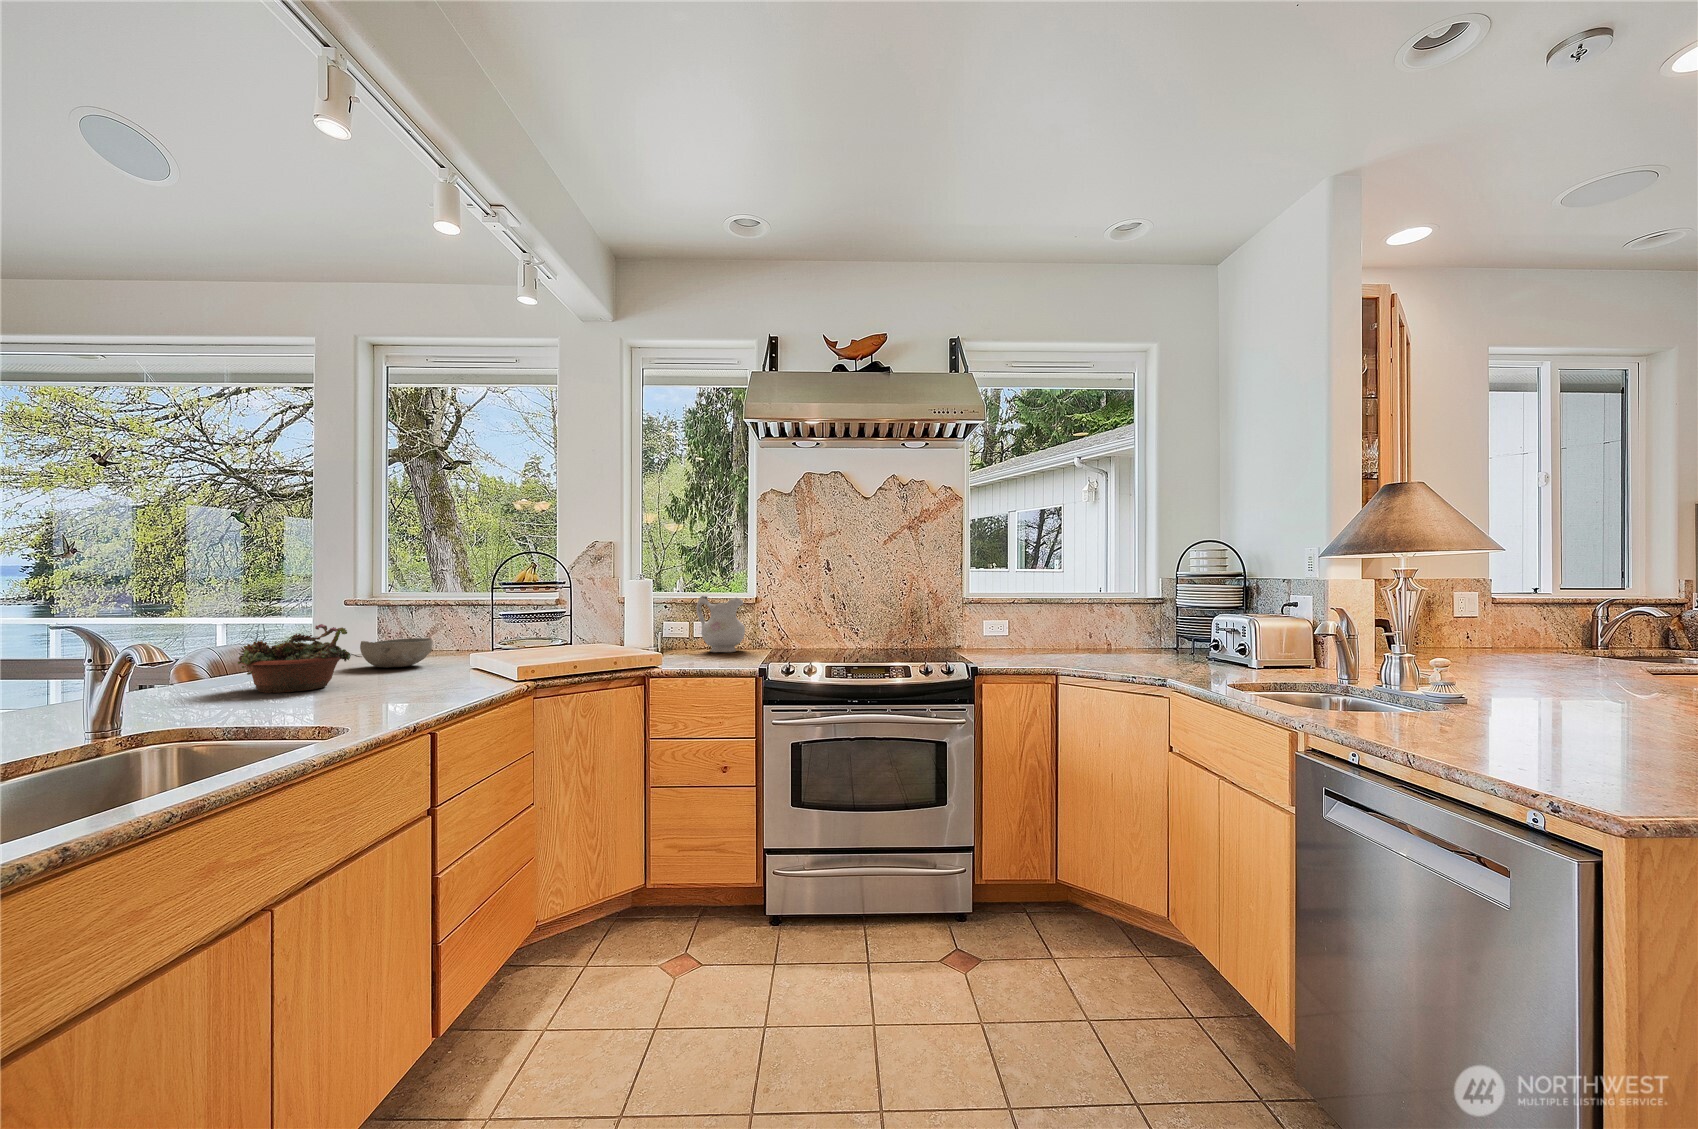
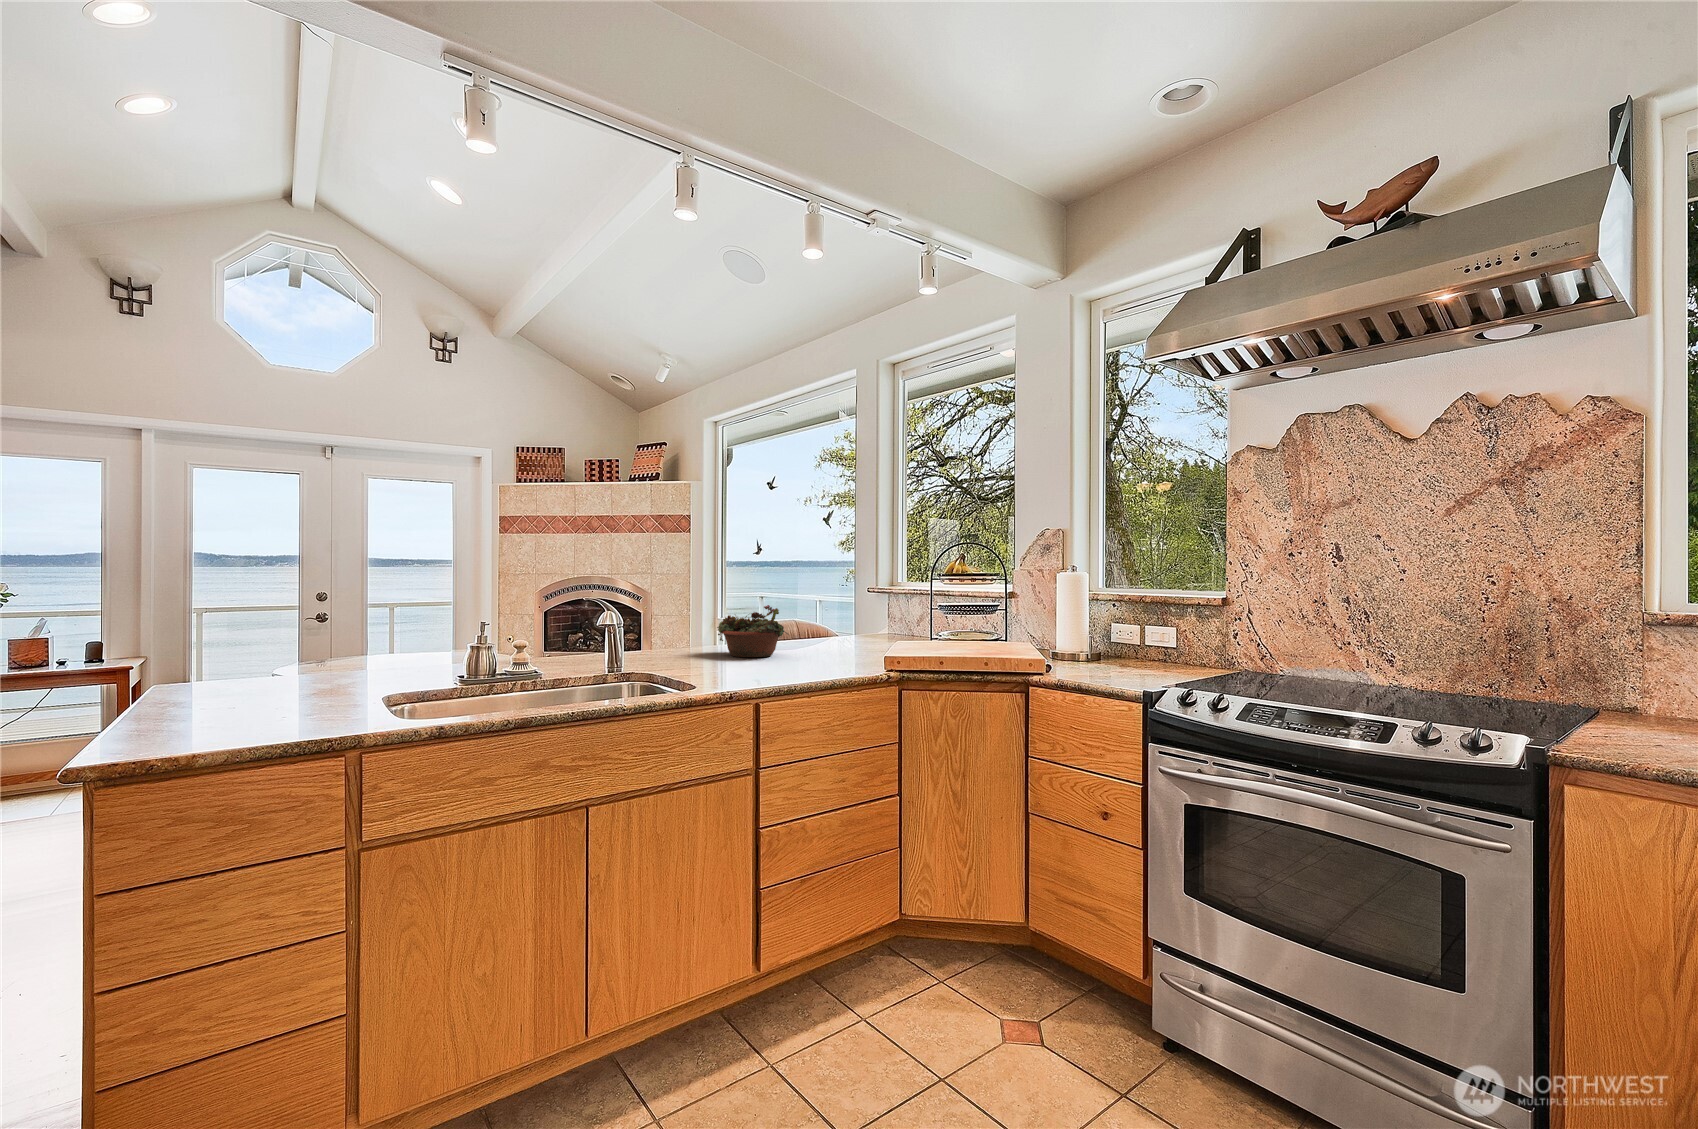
ceramic pitcher: present [696,596,745,652] -> none [1143,594,1207,671]
bowl: present [360,638,433,668] -> none [826,623,879,648]

